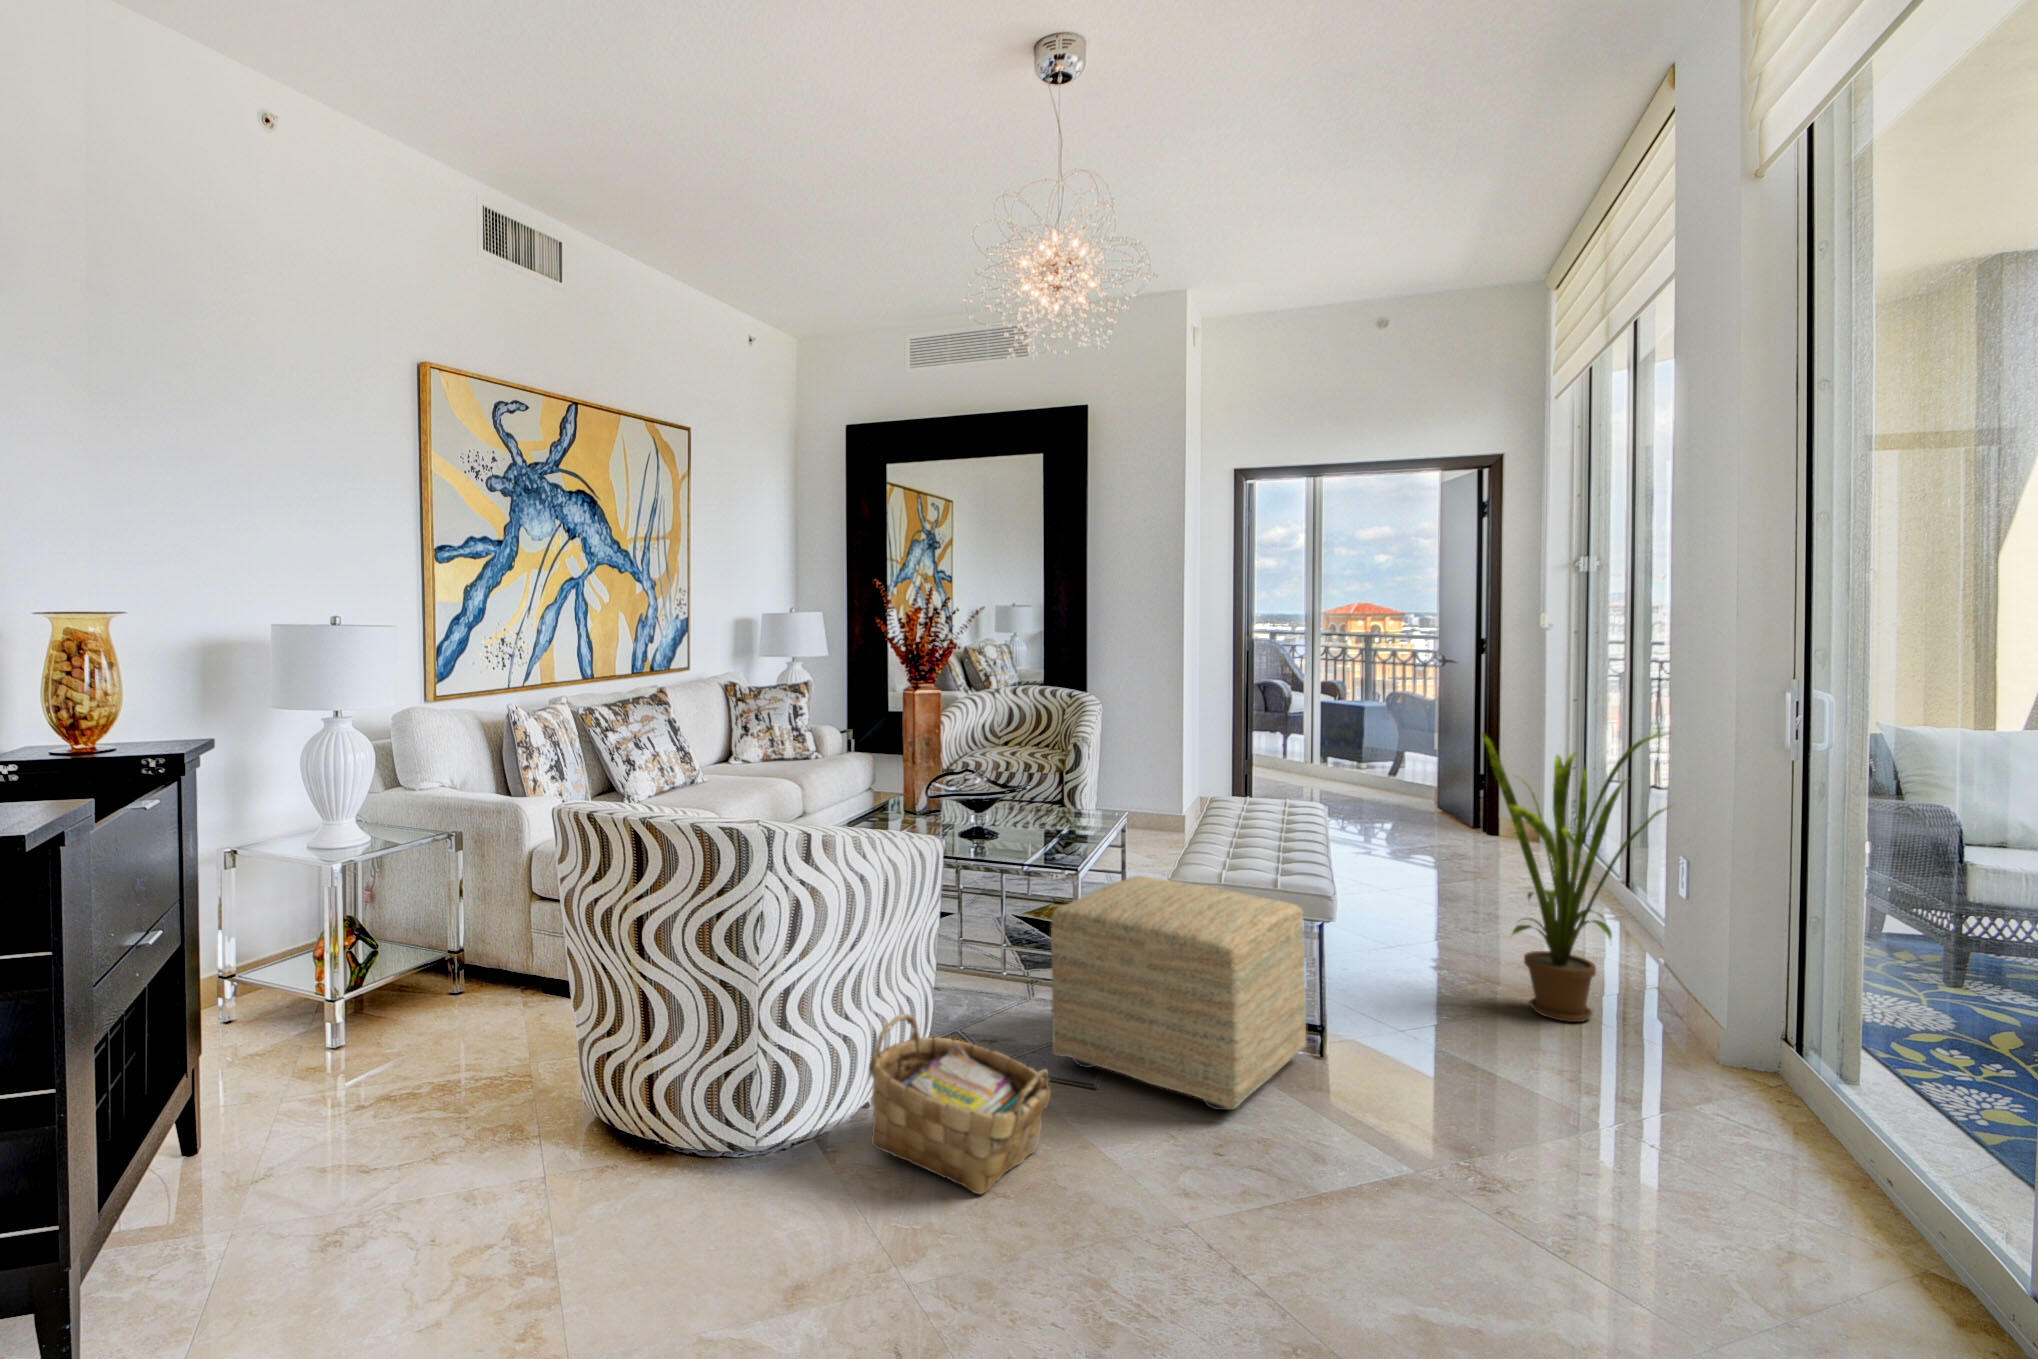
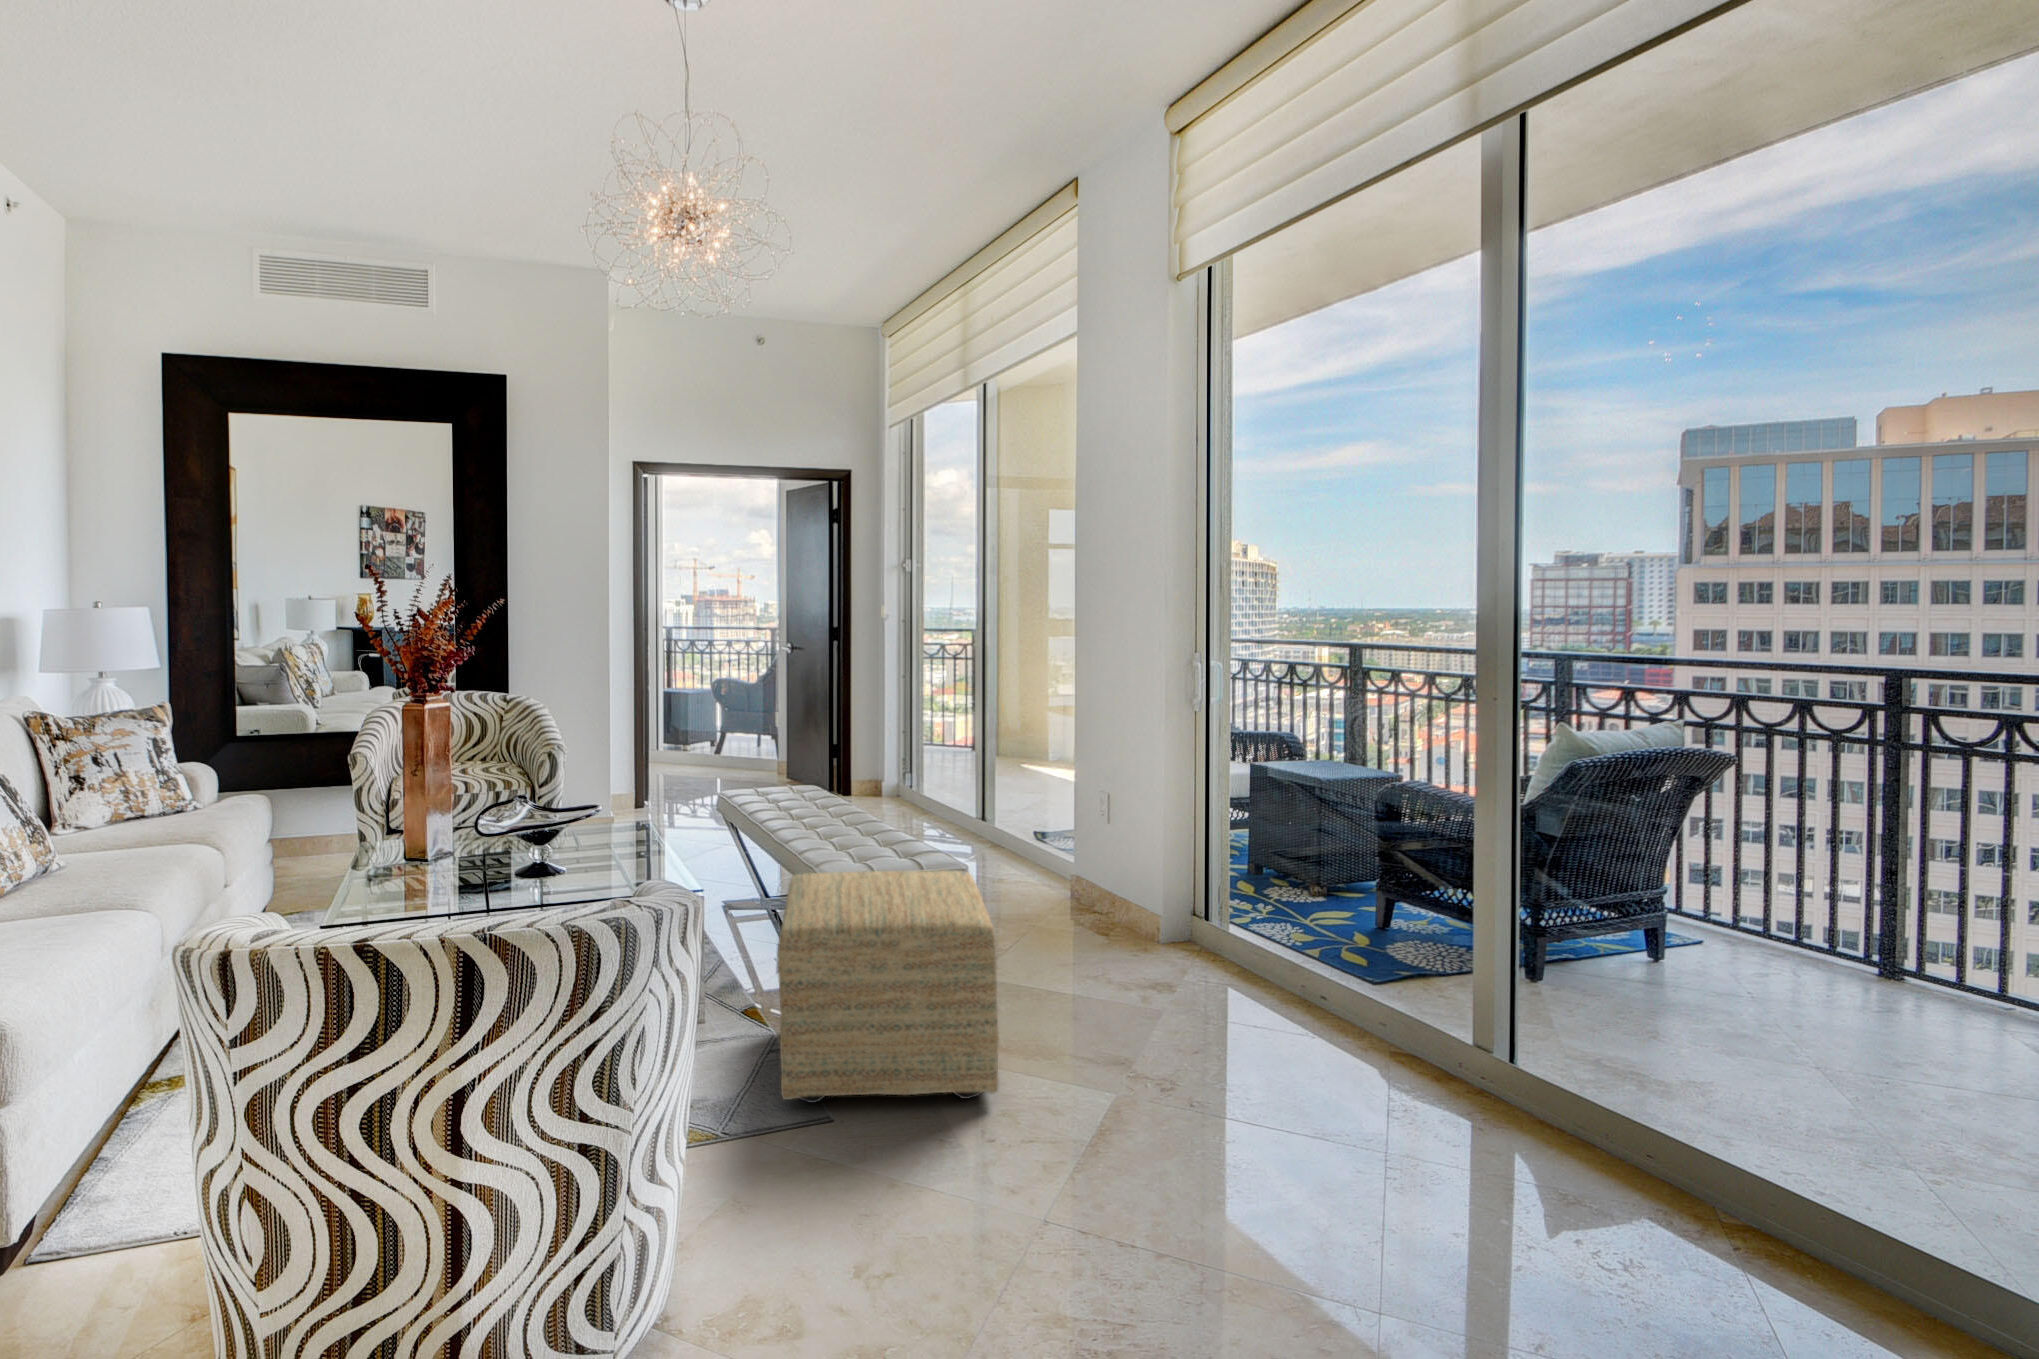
house plant: present [1482,733,1671,1022] -> none [1028,677,1158,929]
woven basket: present [869,1014,1050,1194] -> none [705,1106,929,1302]

